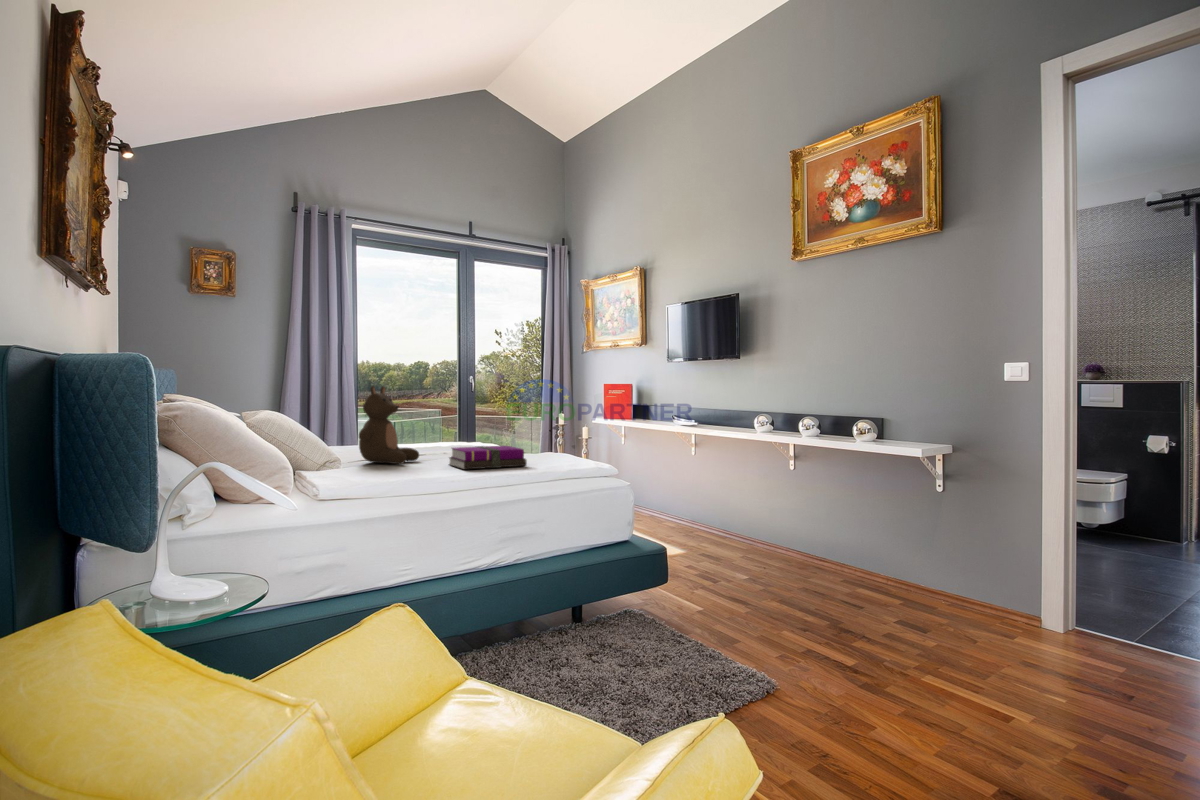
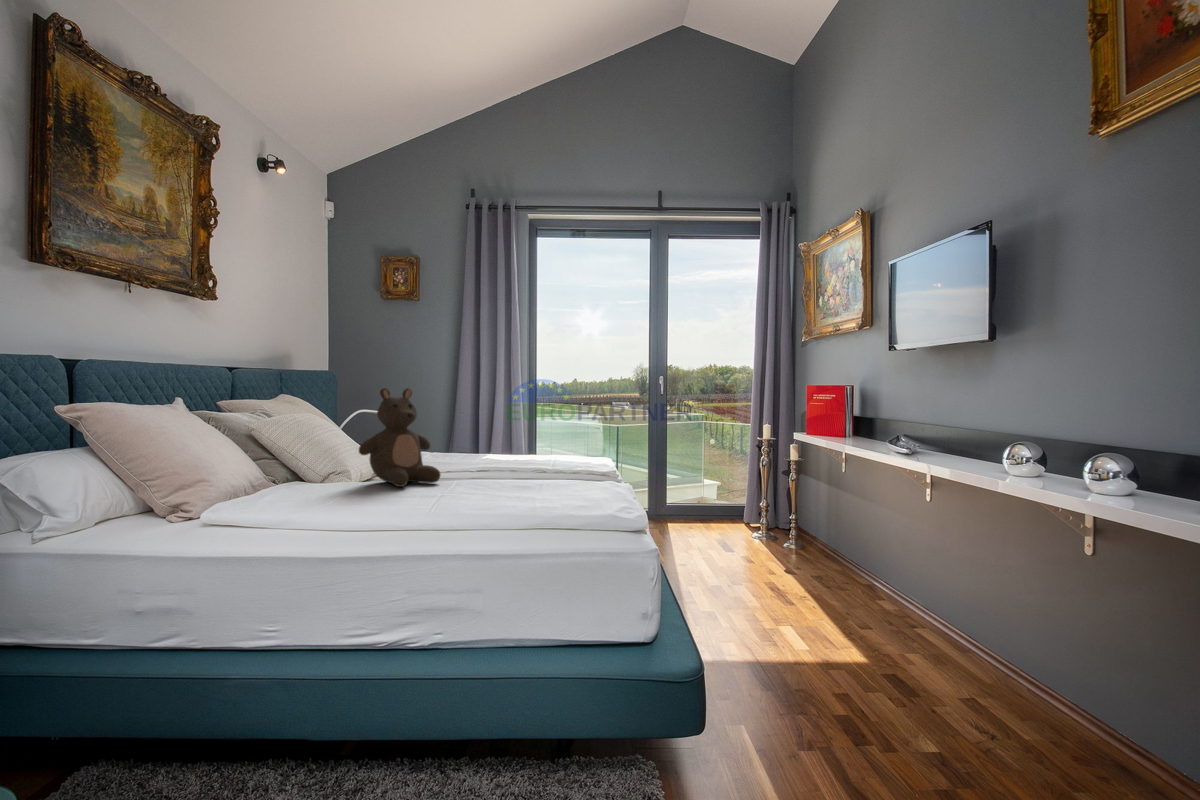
notebook: present [449,446,527,469] -> none [425,471,529,506]

